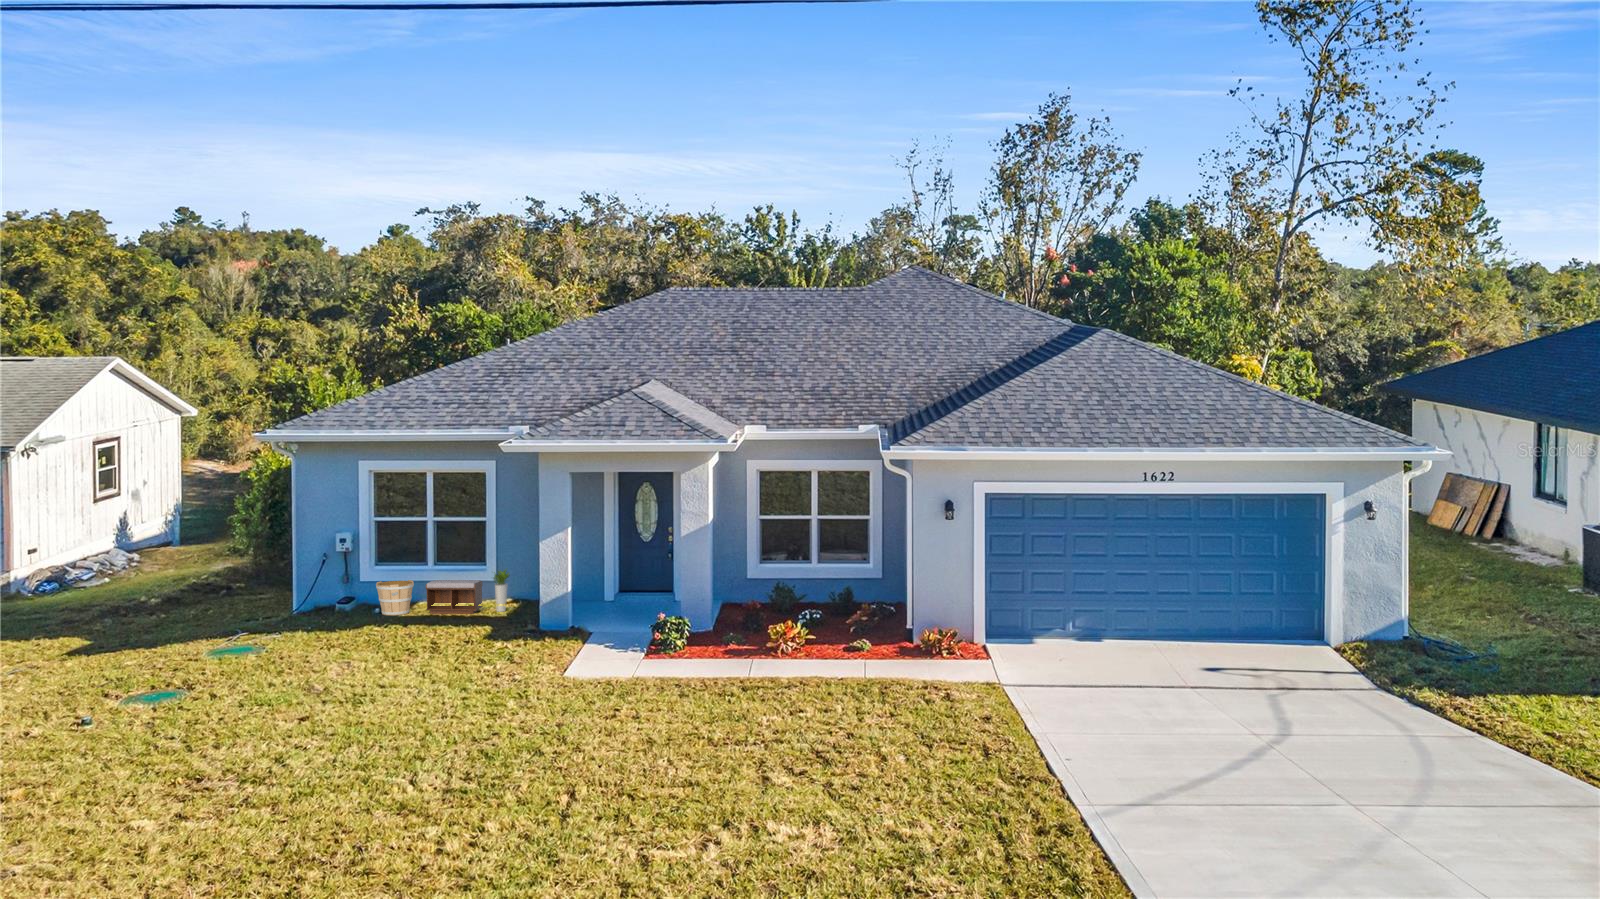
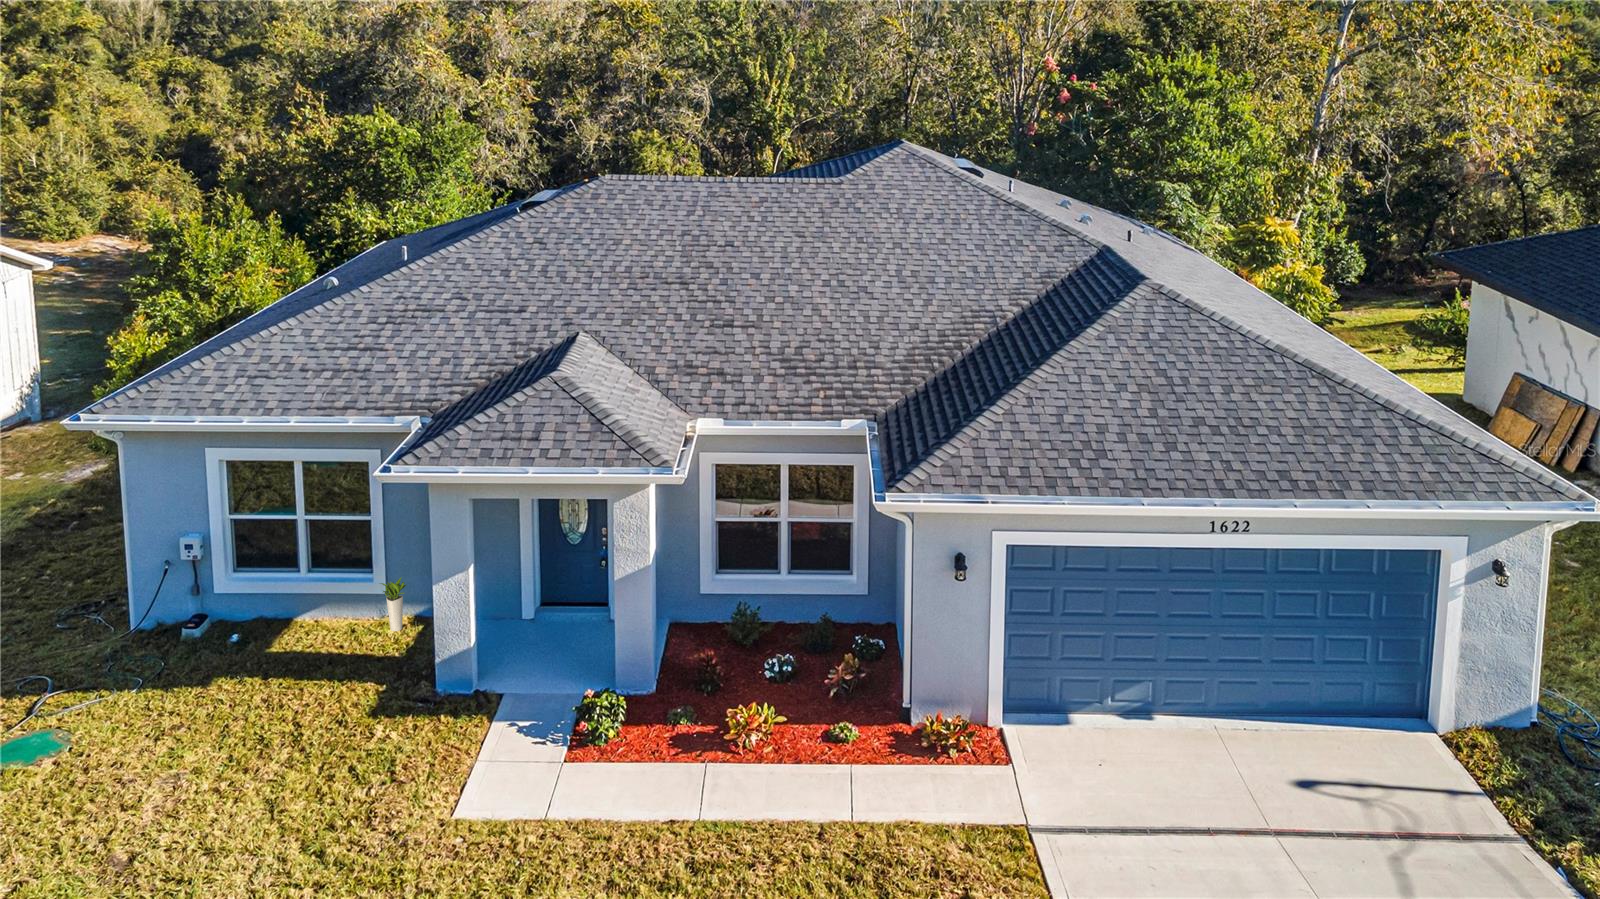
wooden bucket: present [376,580,414,616] -> none [235,592,285,642]
bench: present [426,580,483,614] -> none [298,592,374,637]

